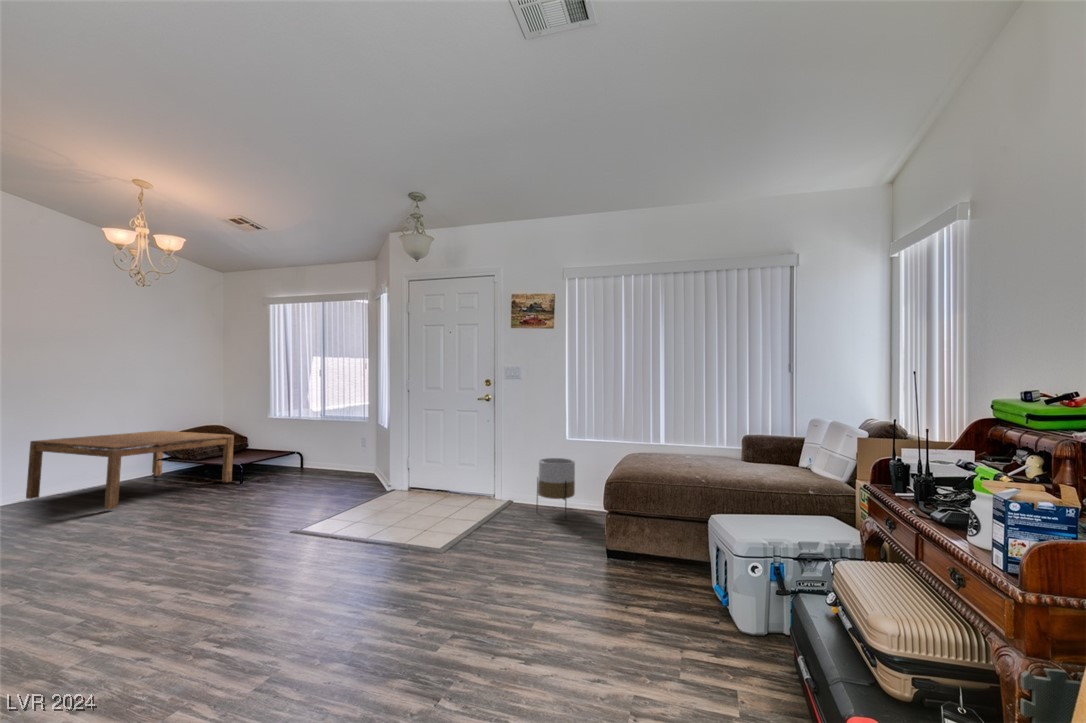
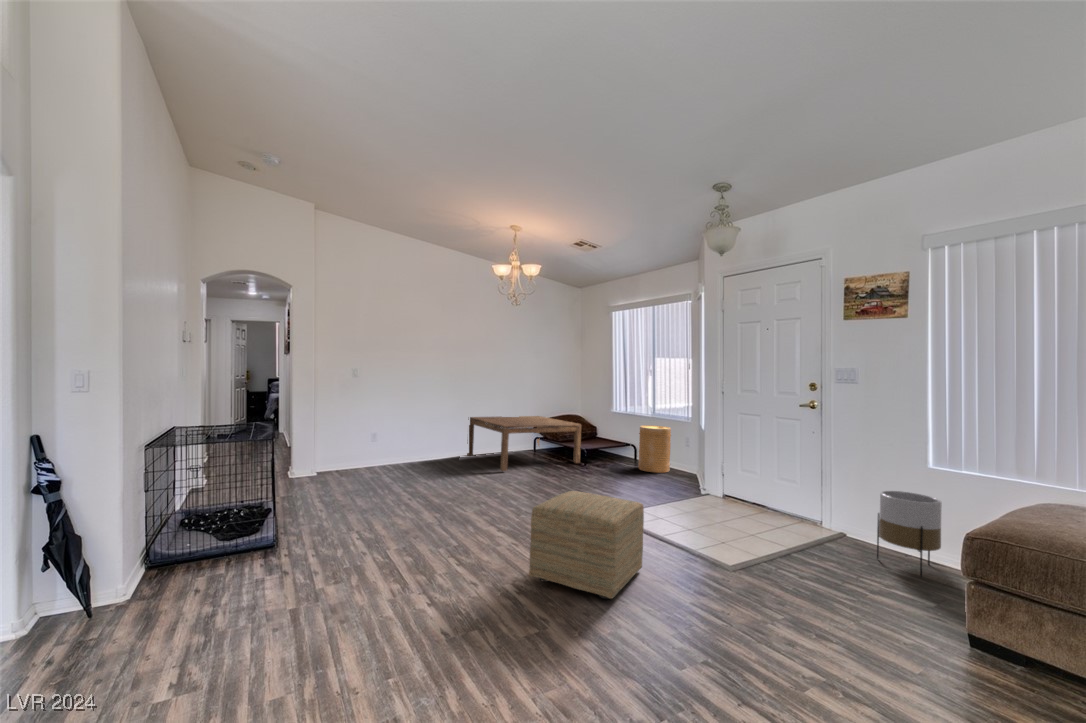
basket: none [310,429,347,478] -> present [638,425,671,473]
ottoman: none [219,506,360,628] -> present [529,491,644,599]

